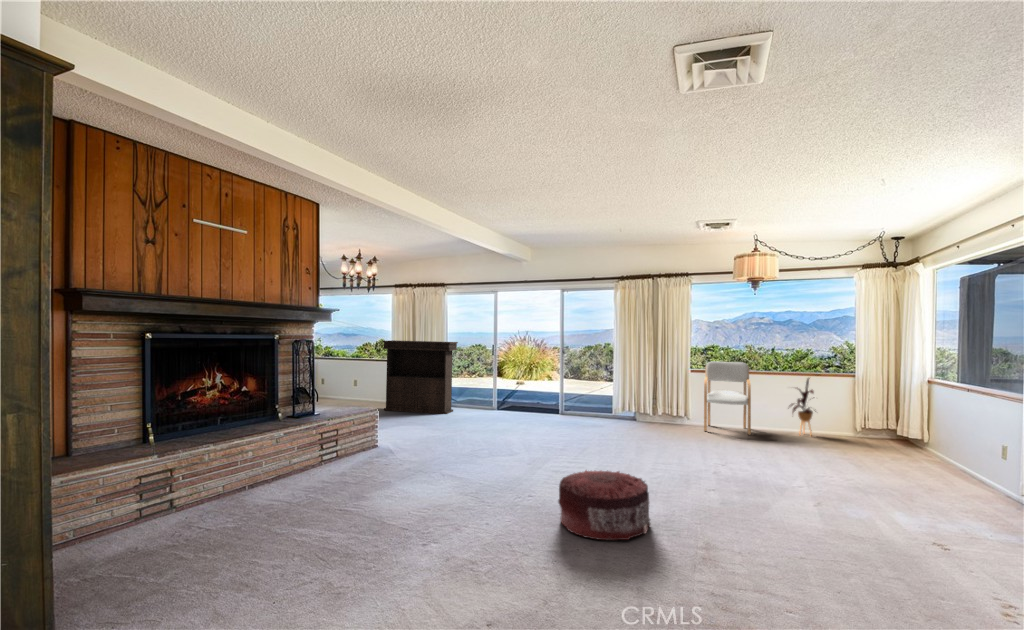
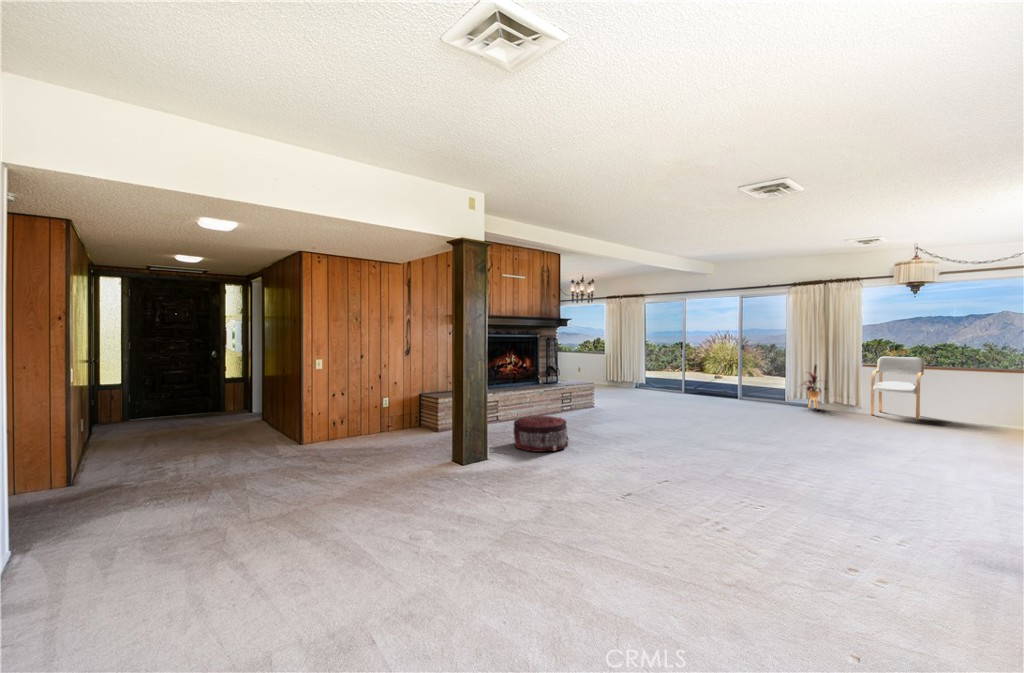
console table: present [382,340,458,414] -> none [599,339,655,393]
house plant: present [790,378,814,435] -> present [803,365,821,408]
pouf: present [558,470,650,540] -> present [514,416,568,452]

